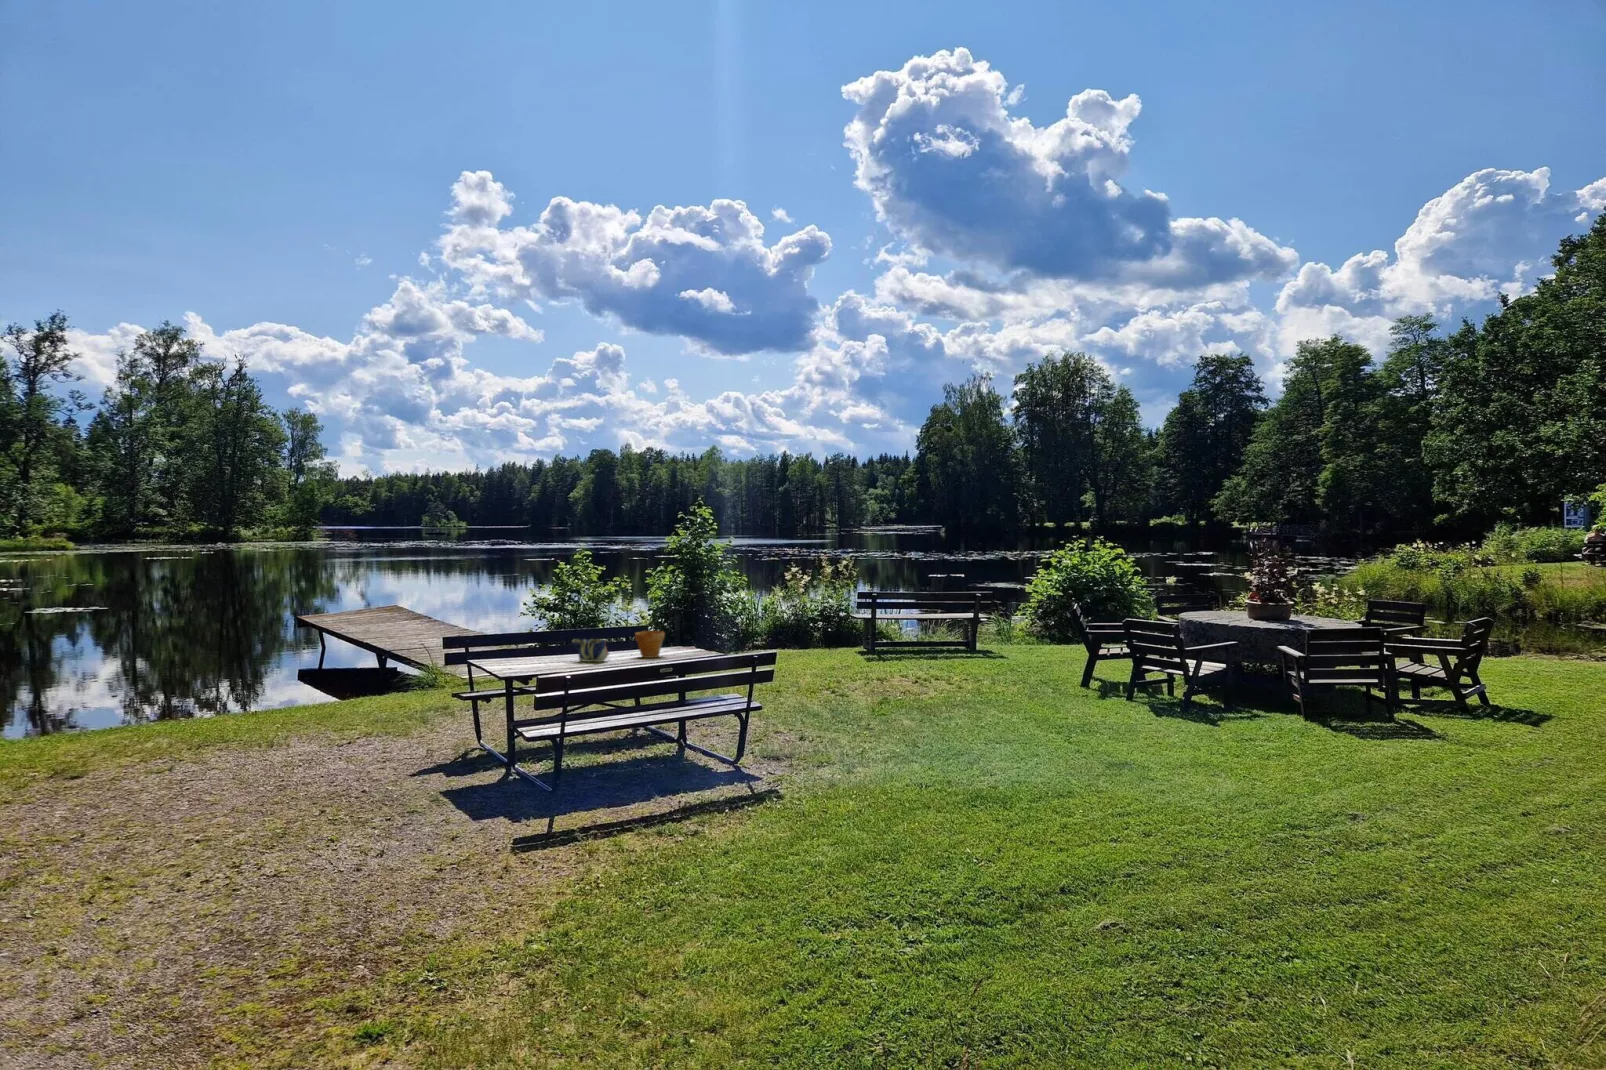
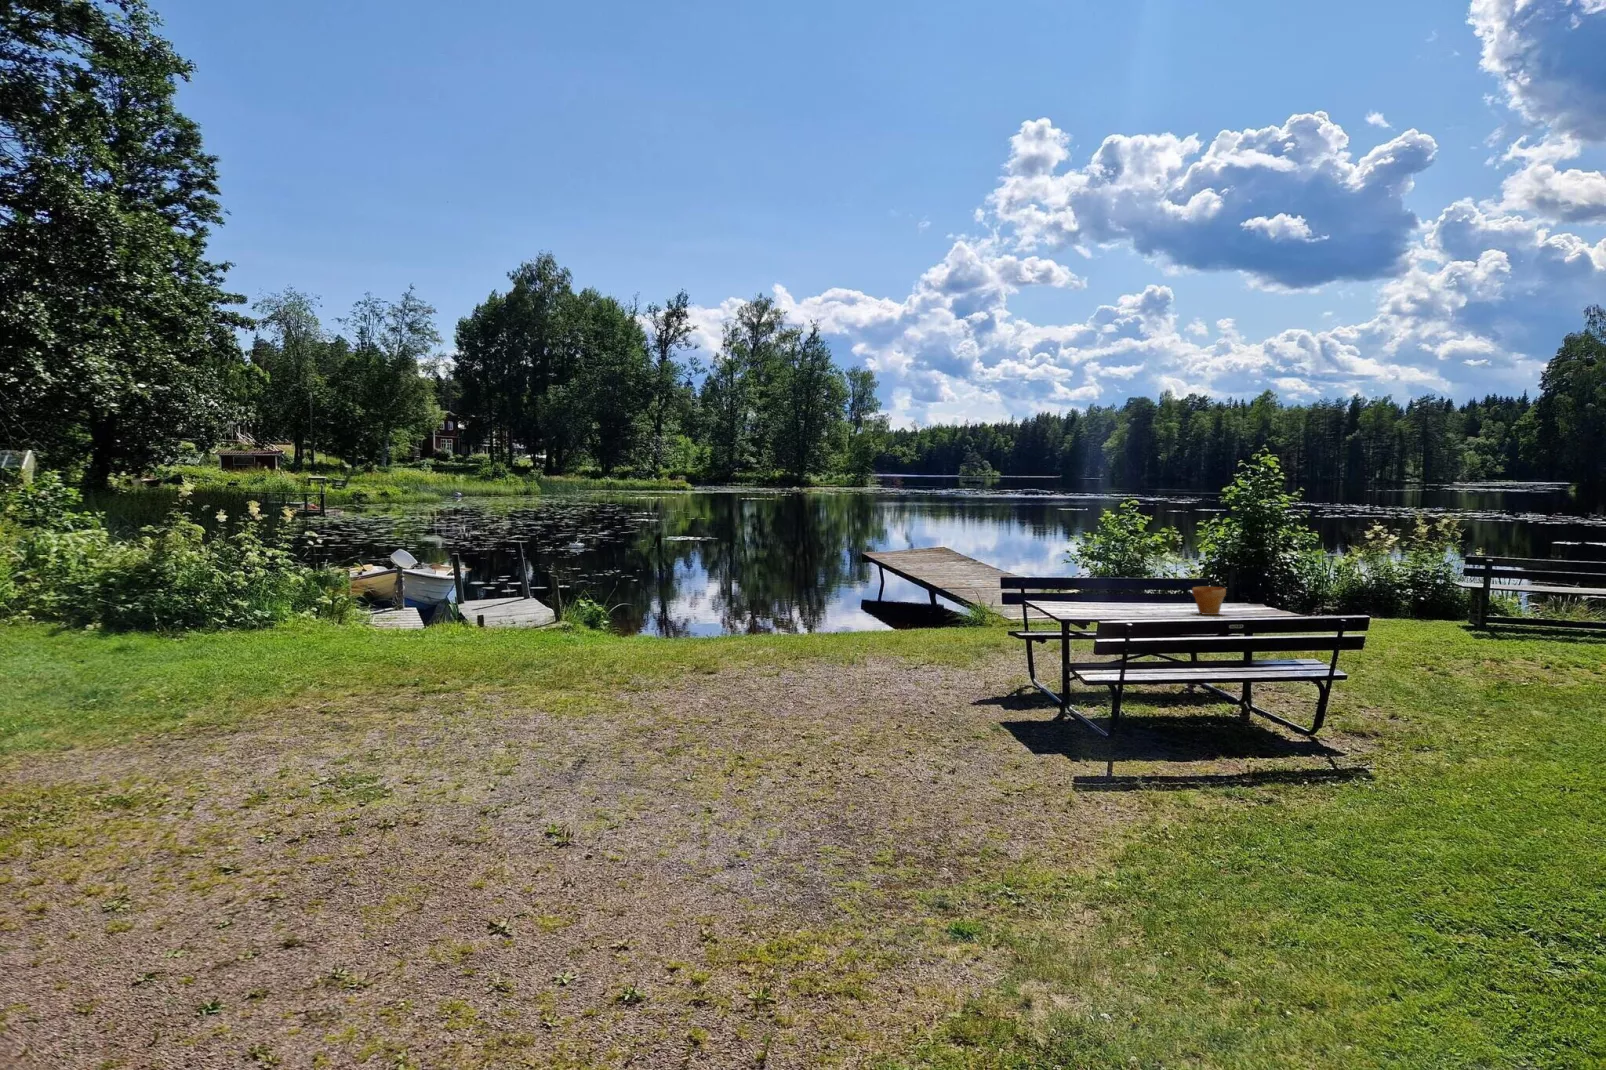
tote bag: present [572,639,609,662] -> none [1125,590,1165,615]

